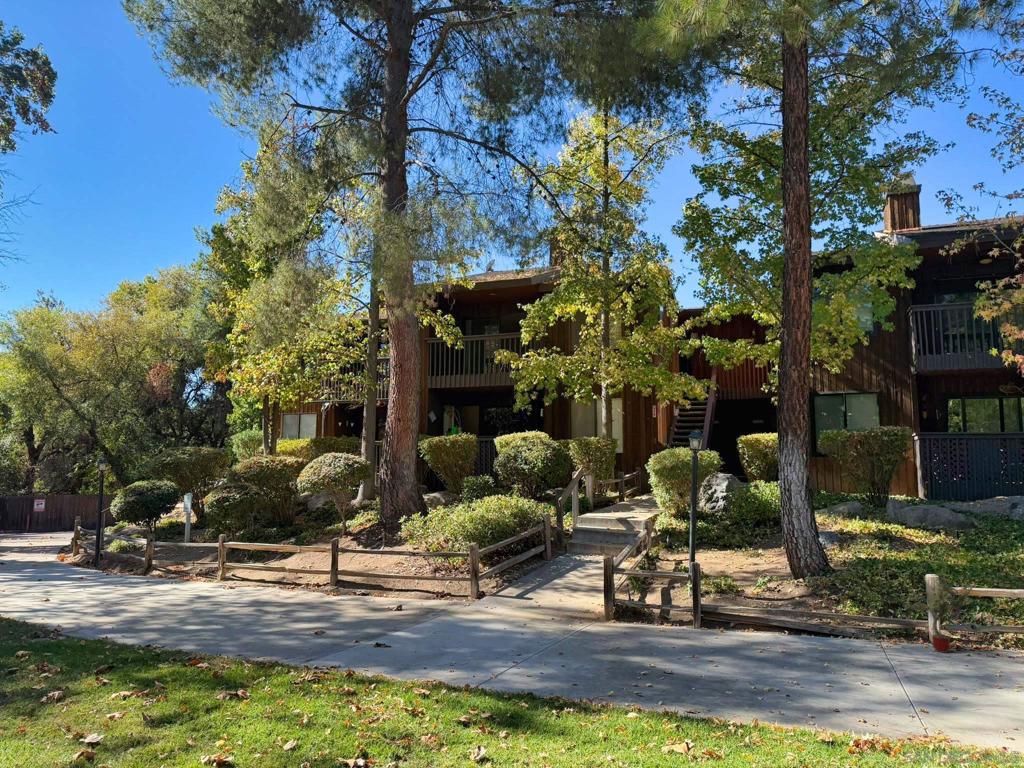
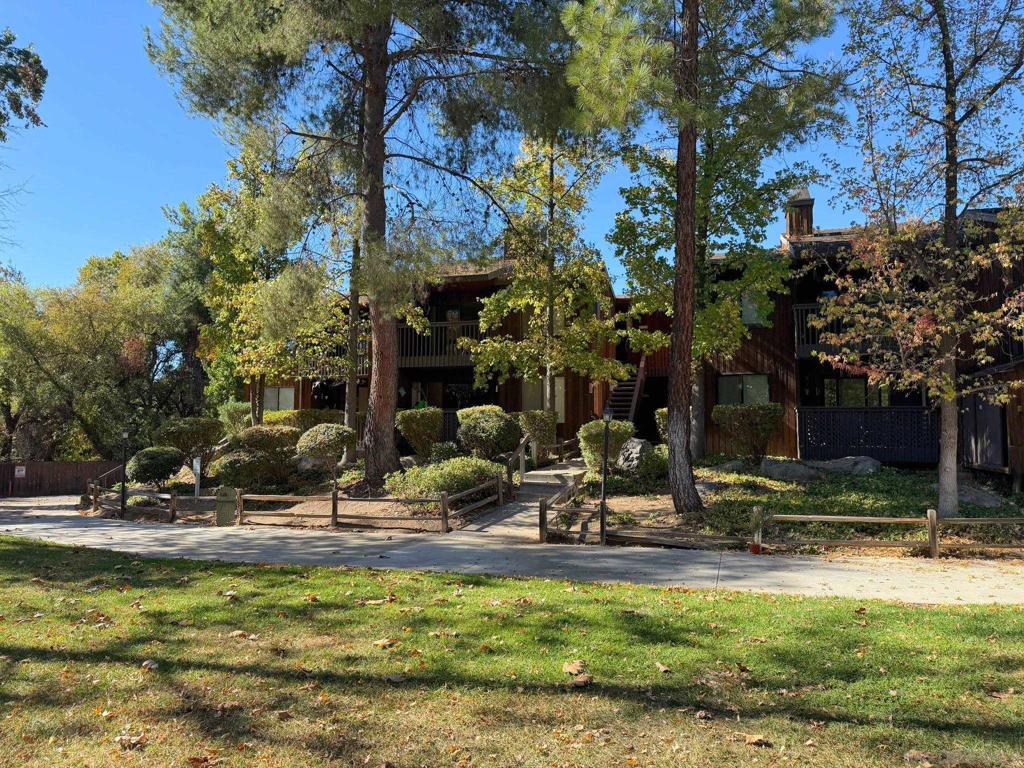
trash can: none [190,532,220,583] -> present [215,487,237,526]

